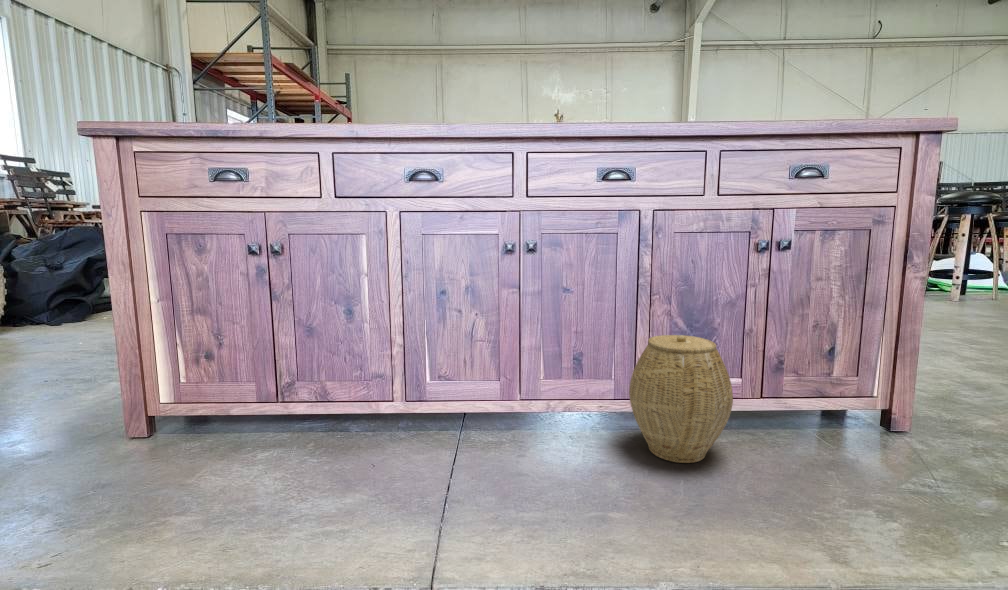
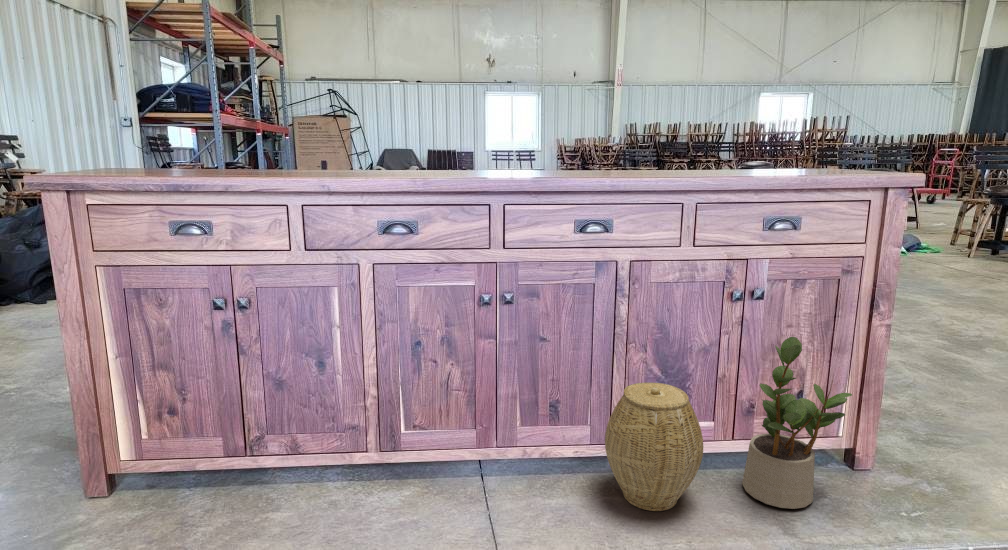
potted plant: none [773,283,894,464] -> present [742,337,852,509]

